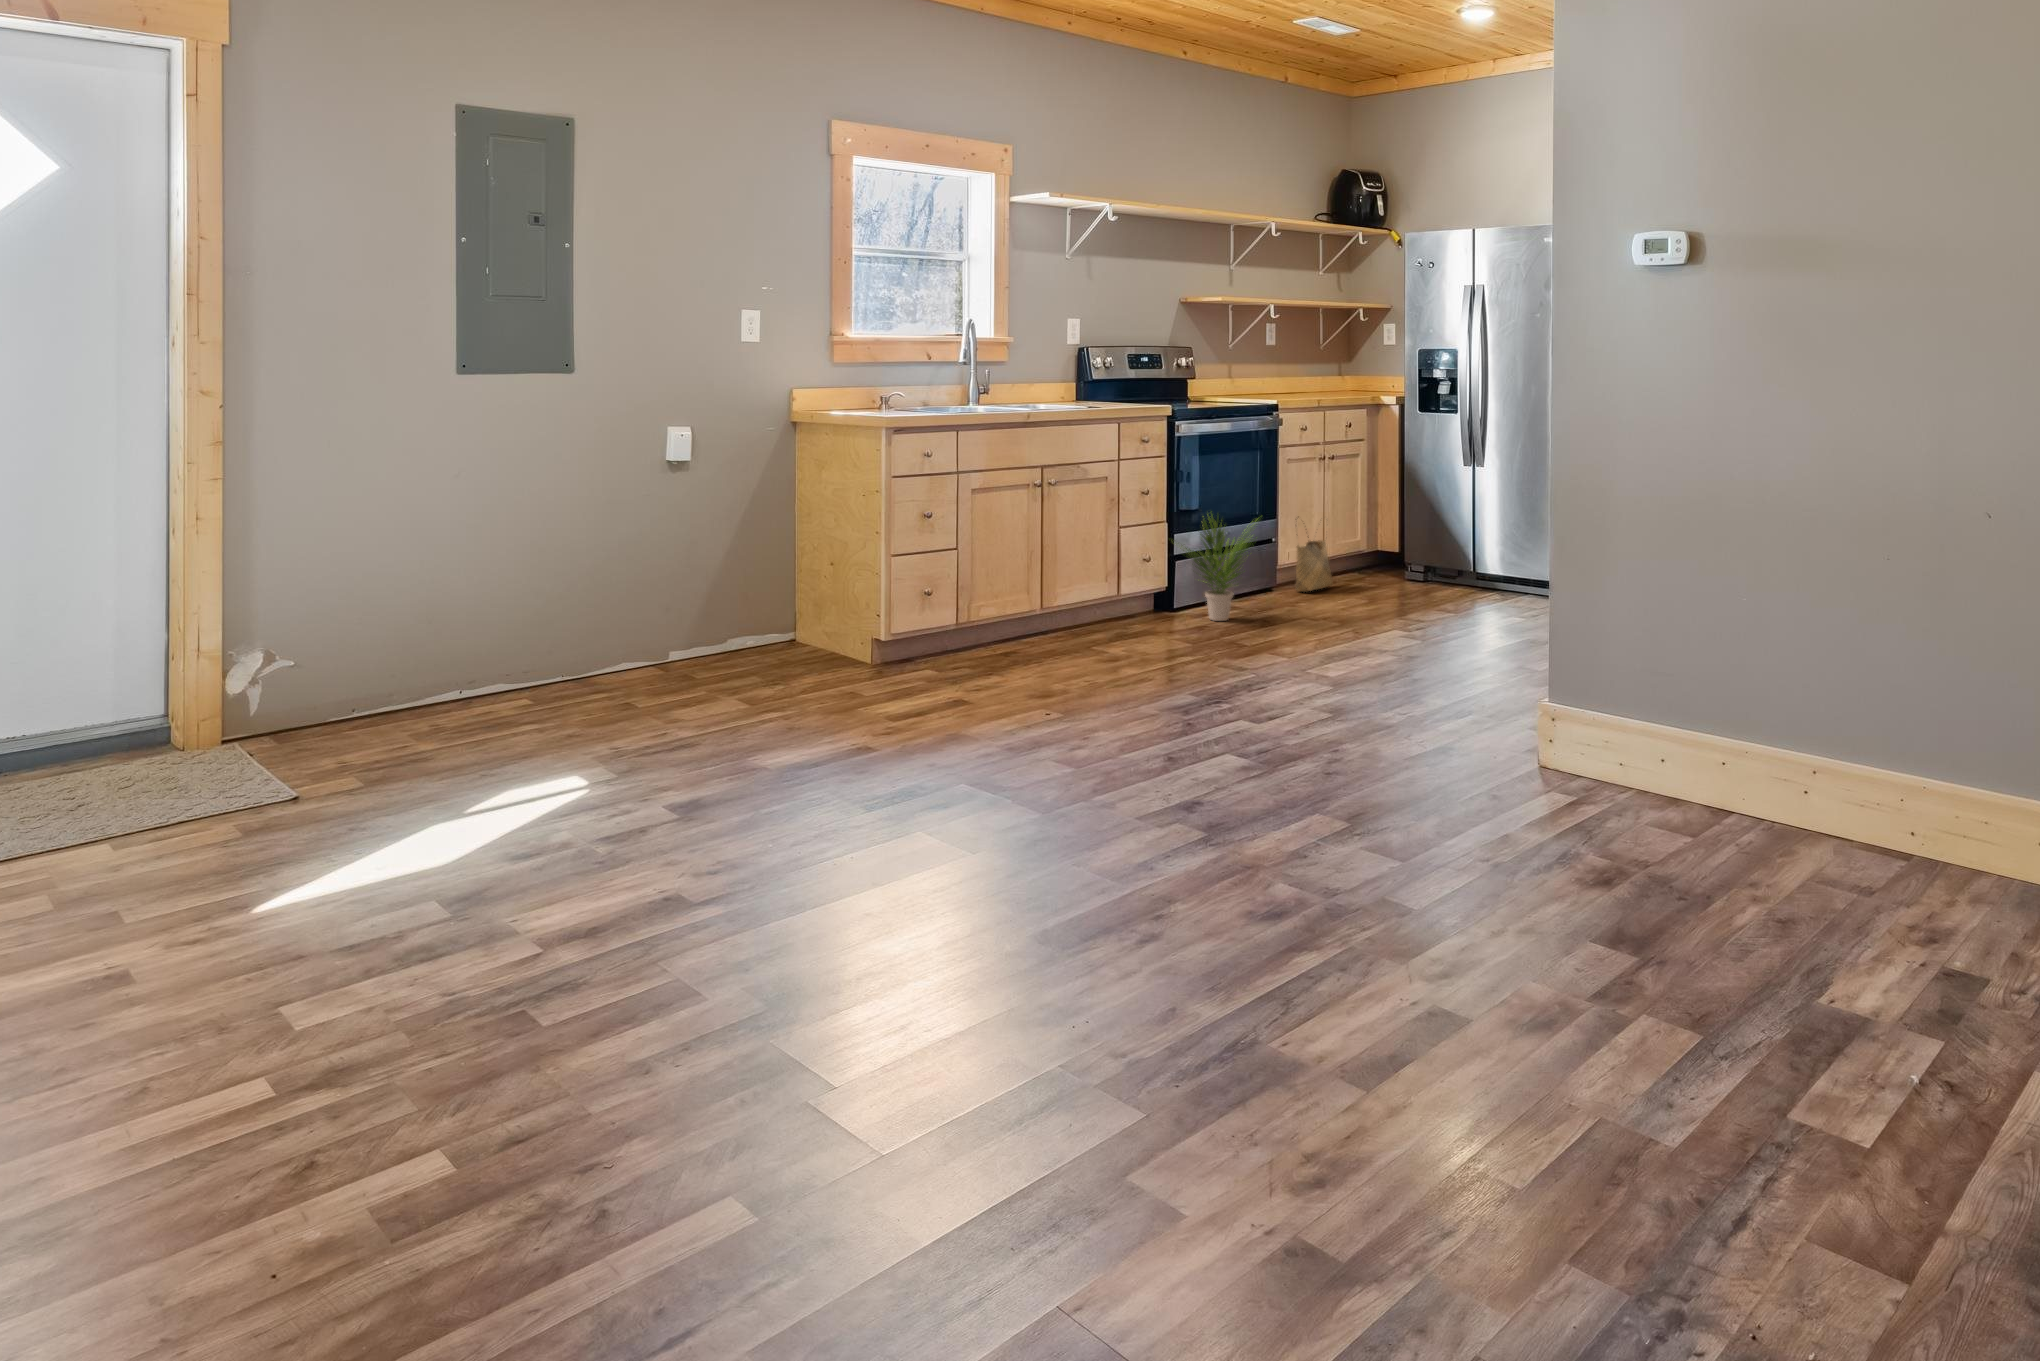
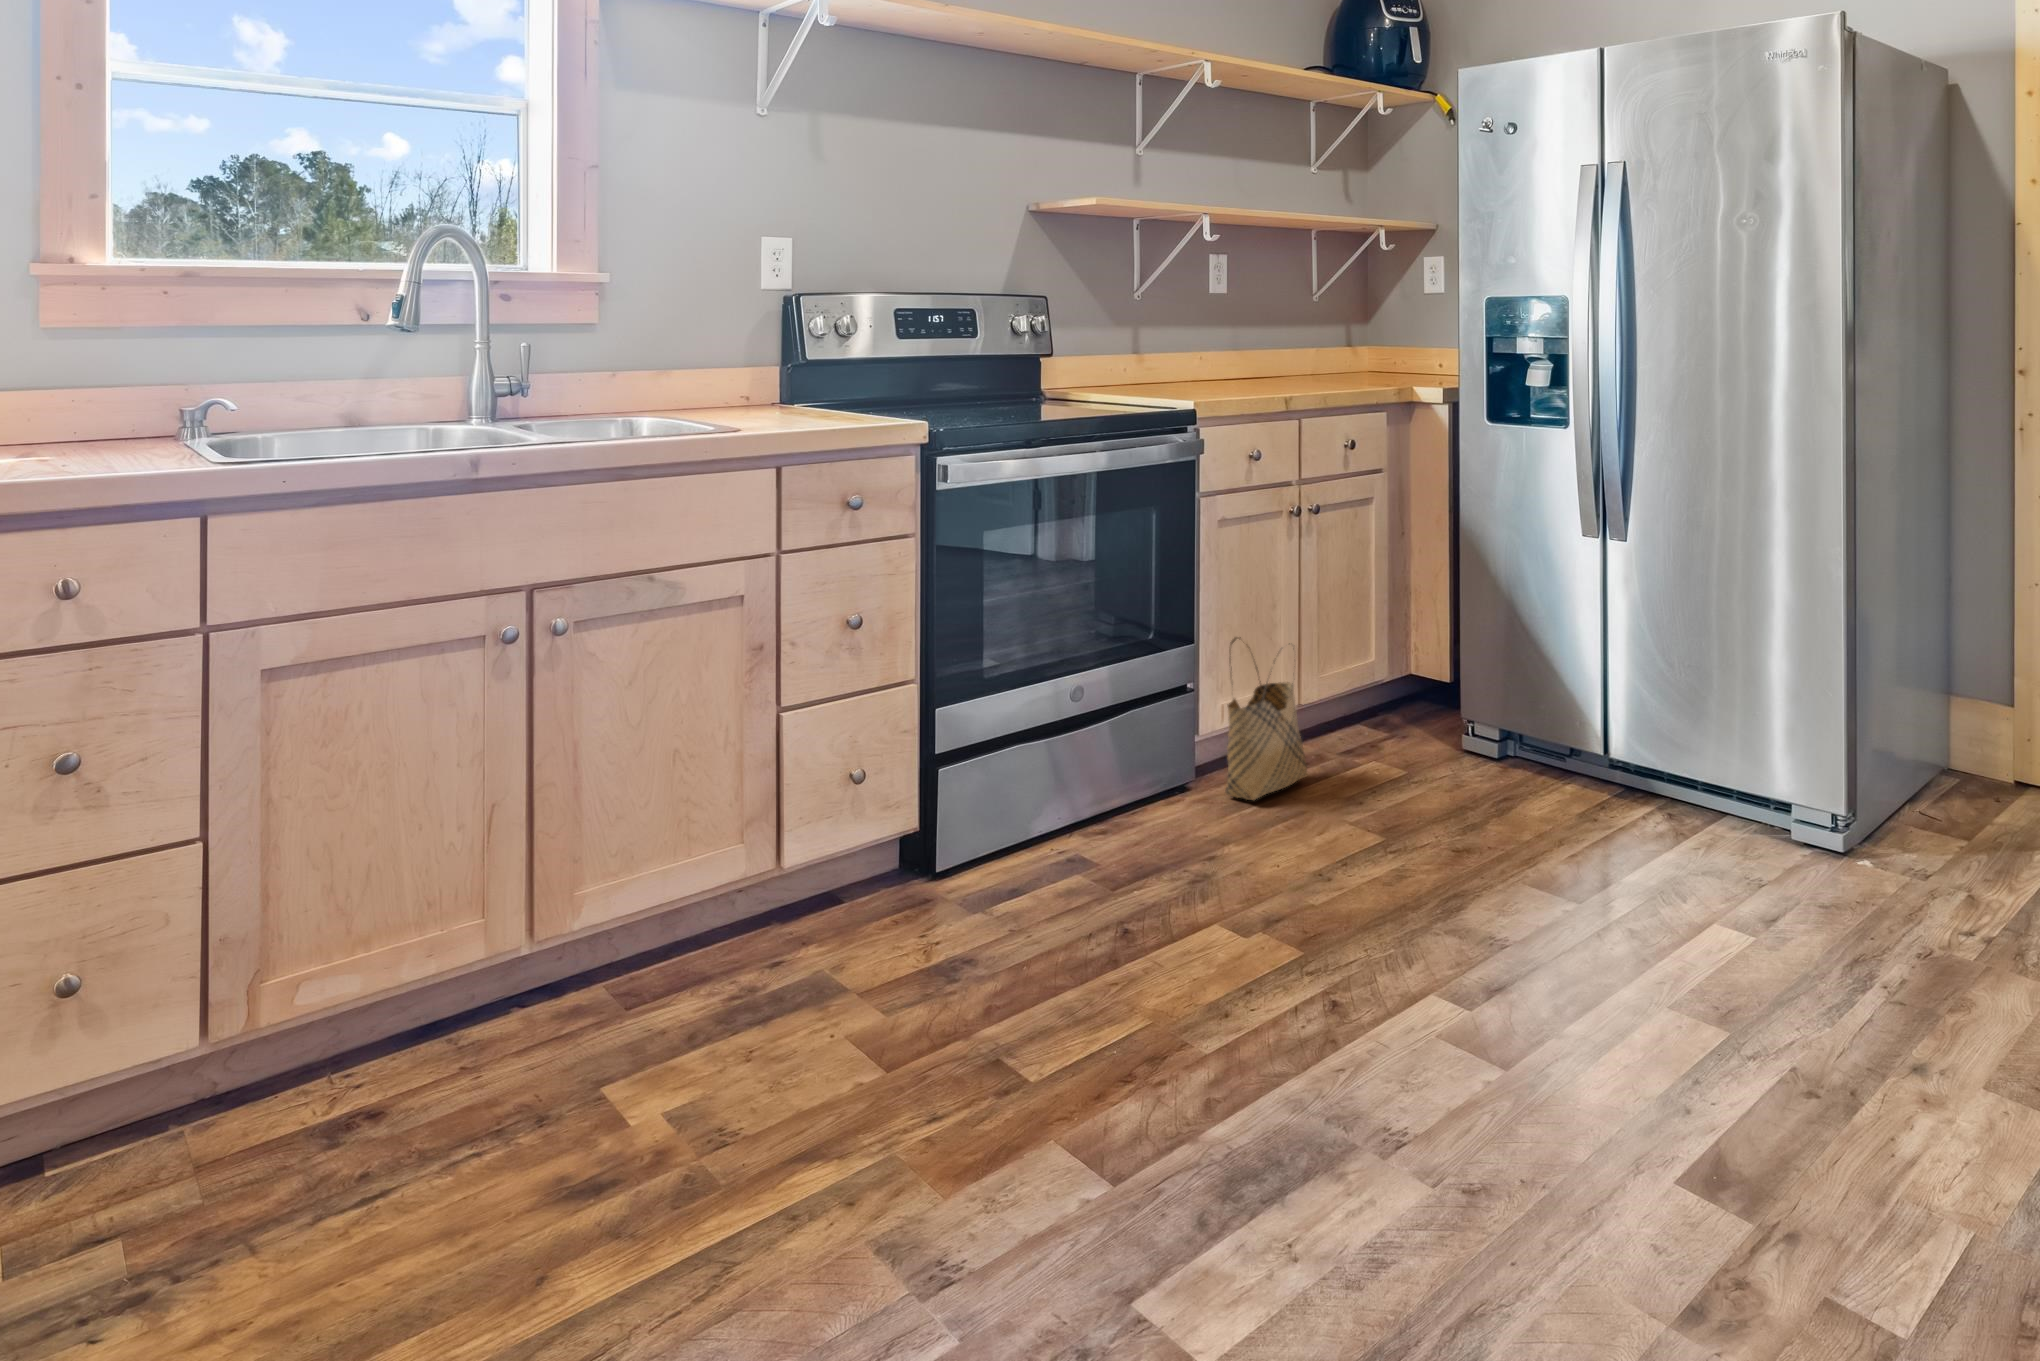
potted plant: present [1180,511,1253,621] -> none [901,654,1116,928]

